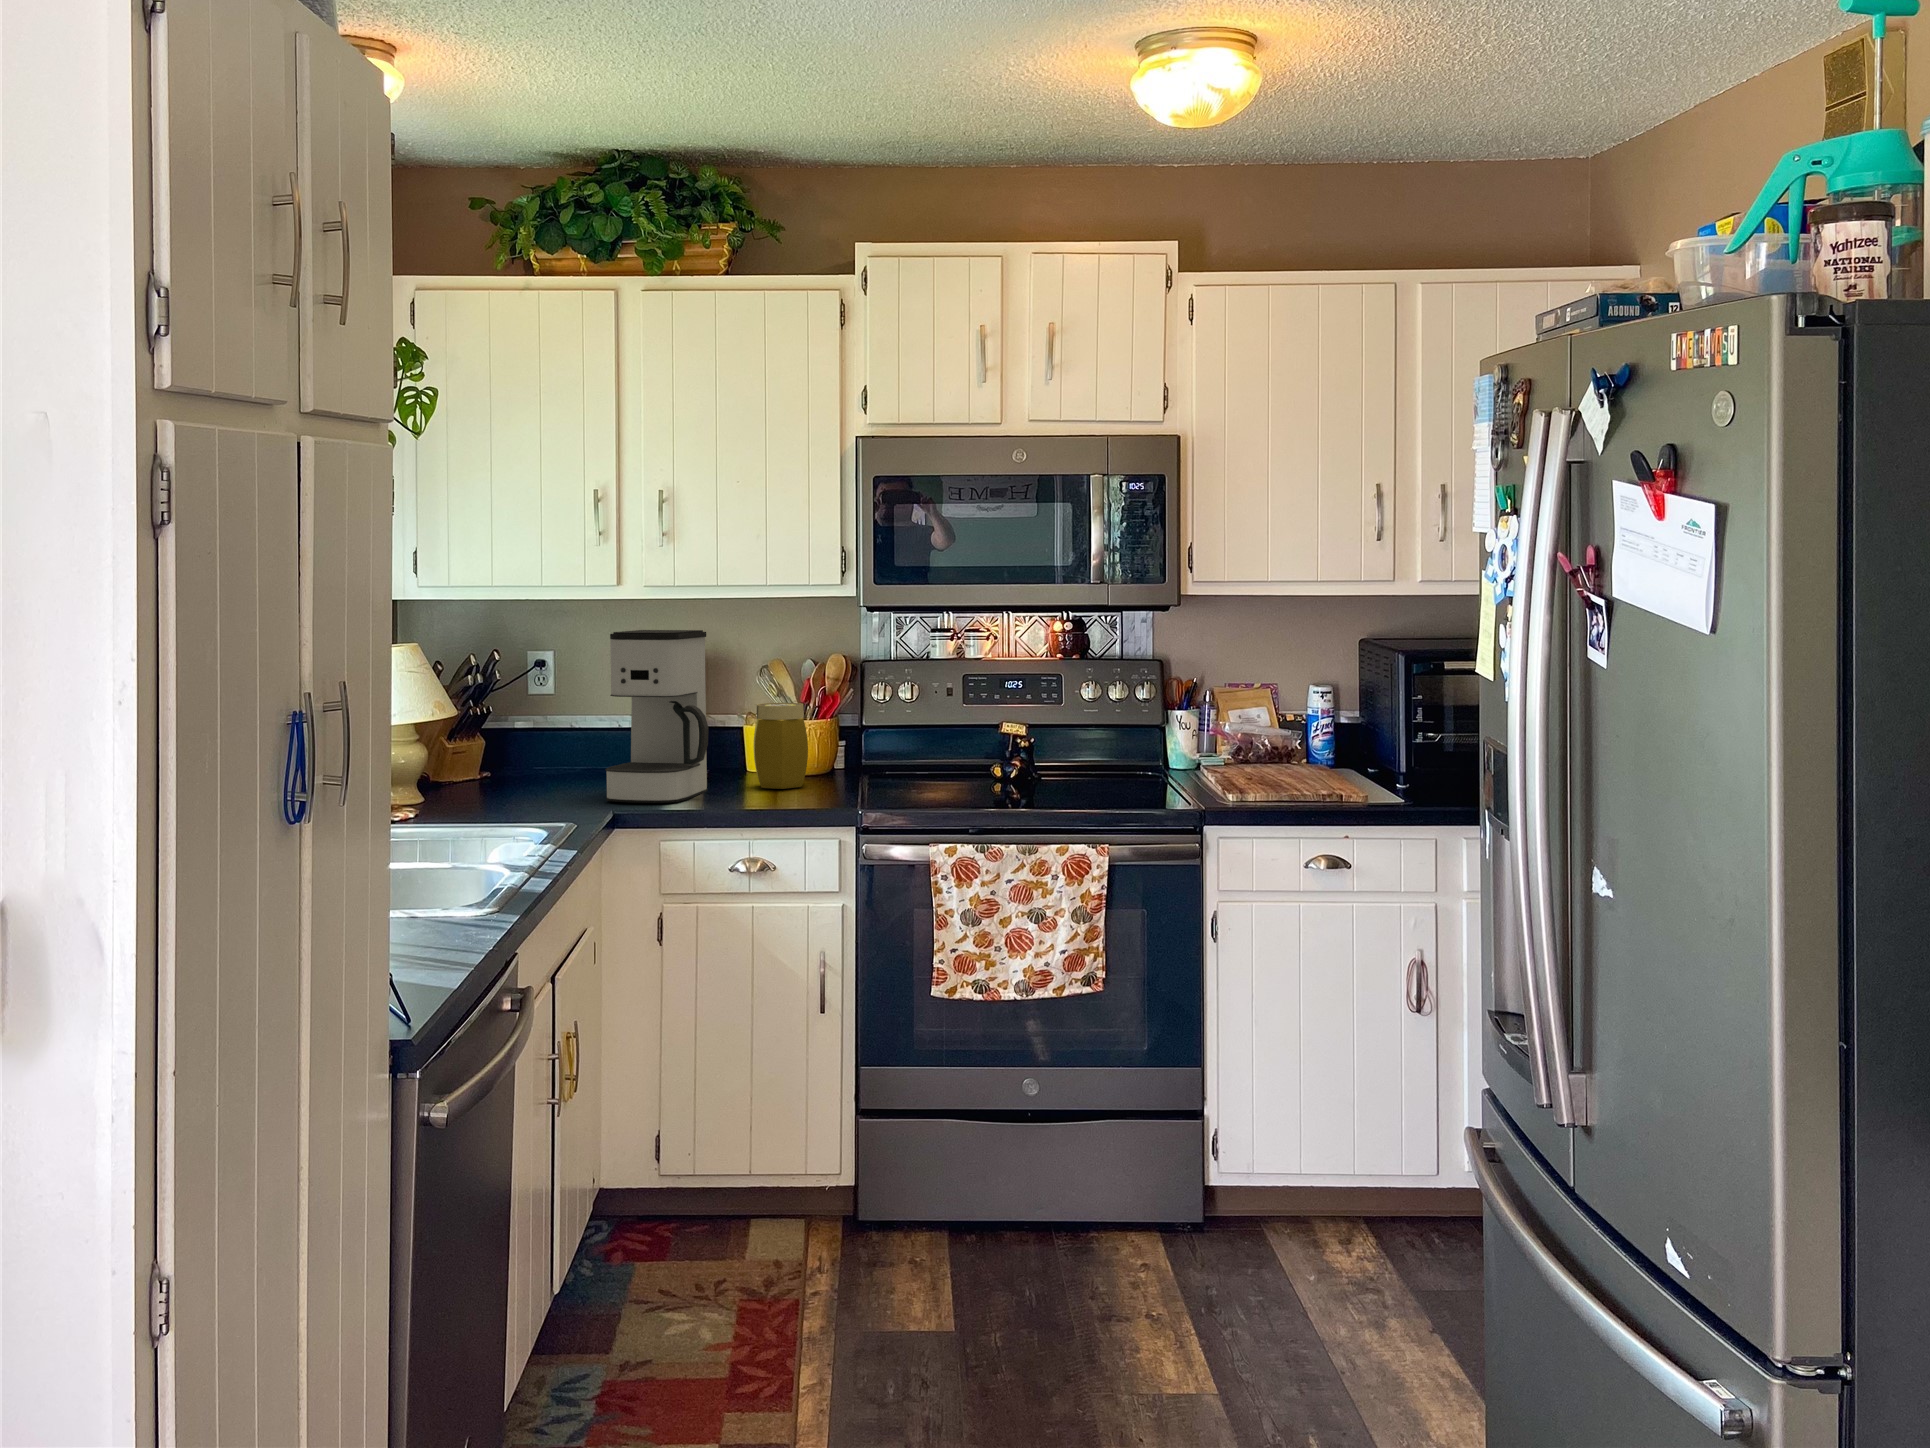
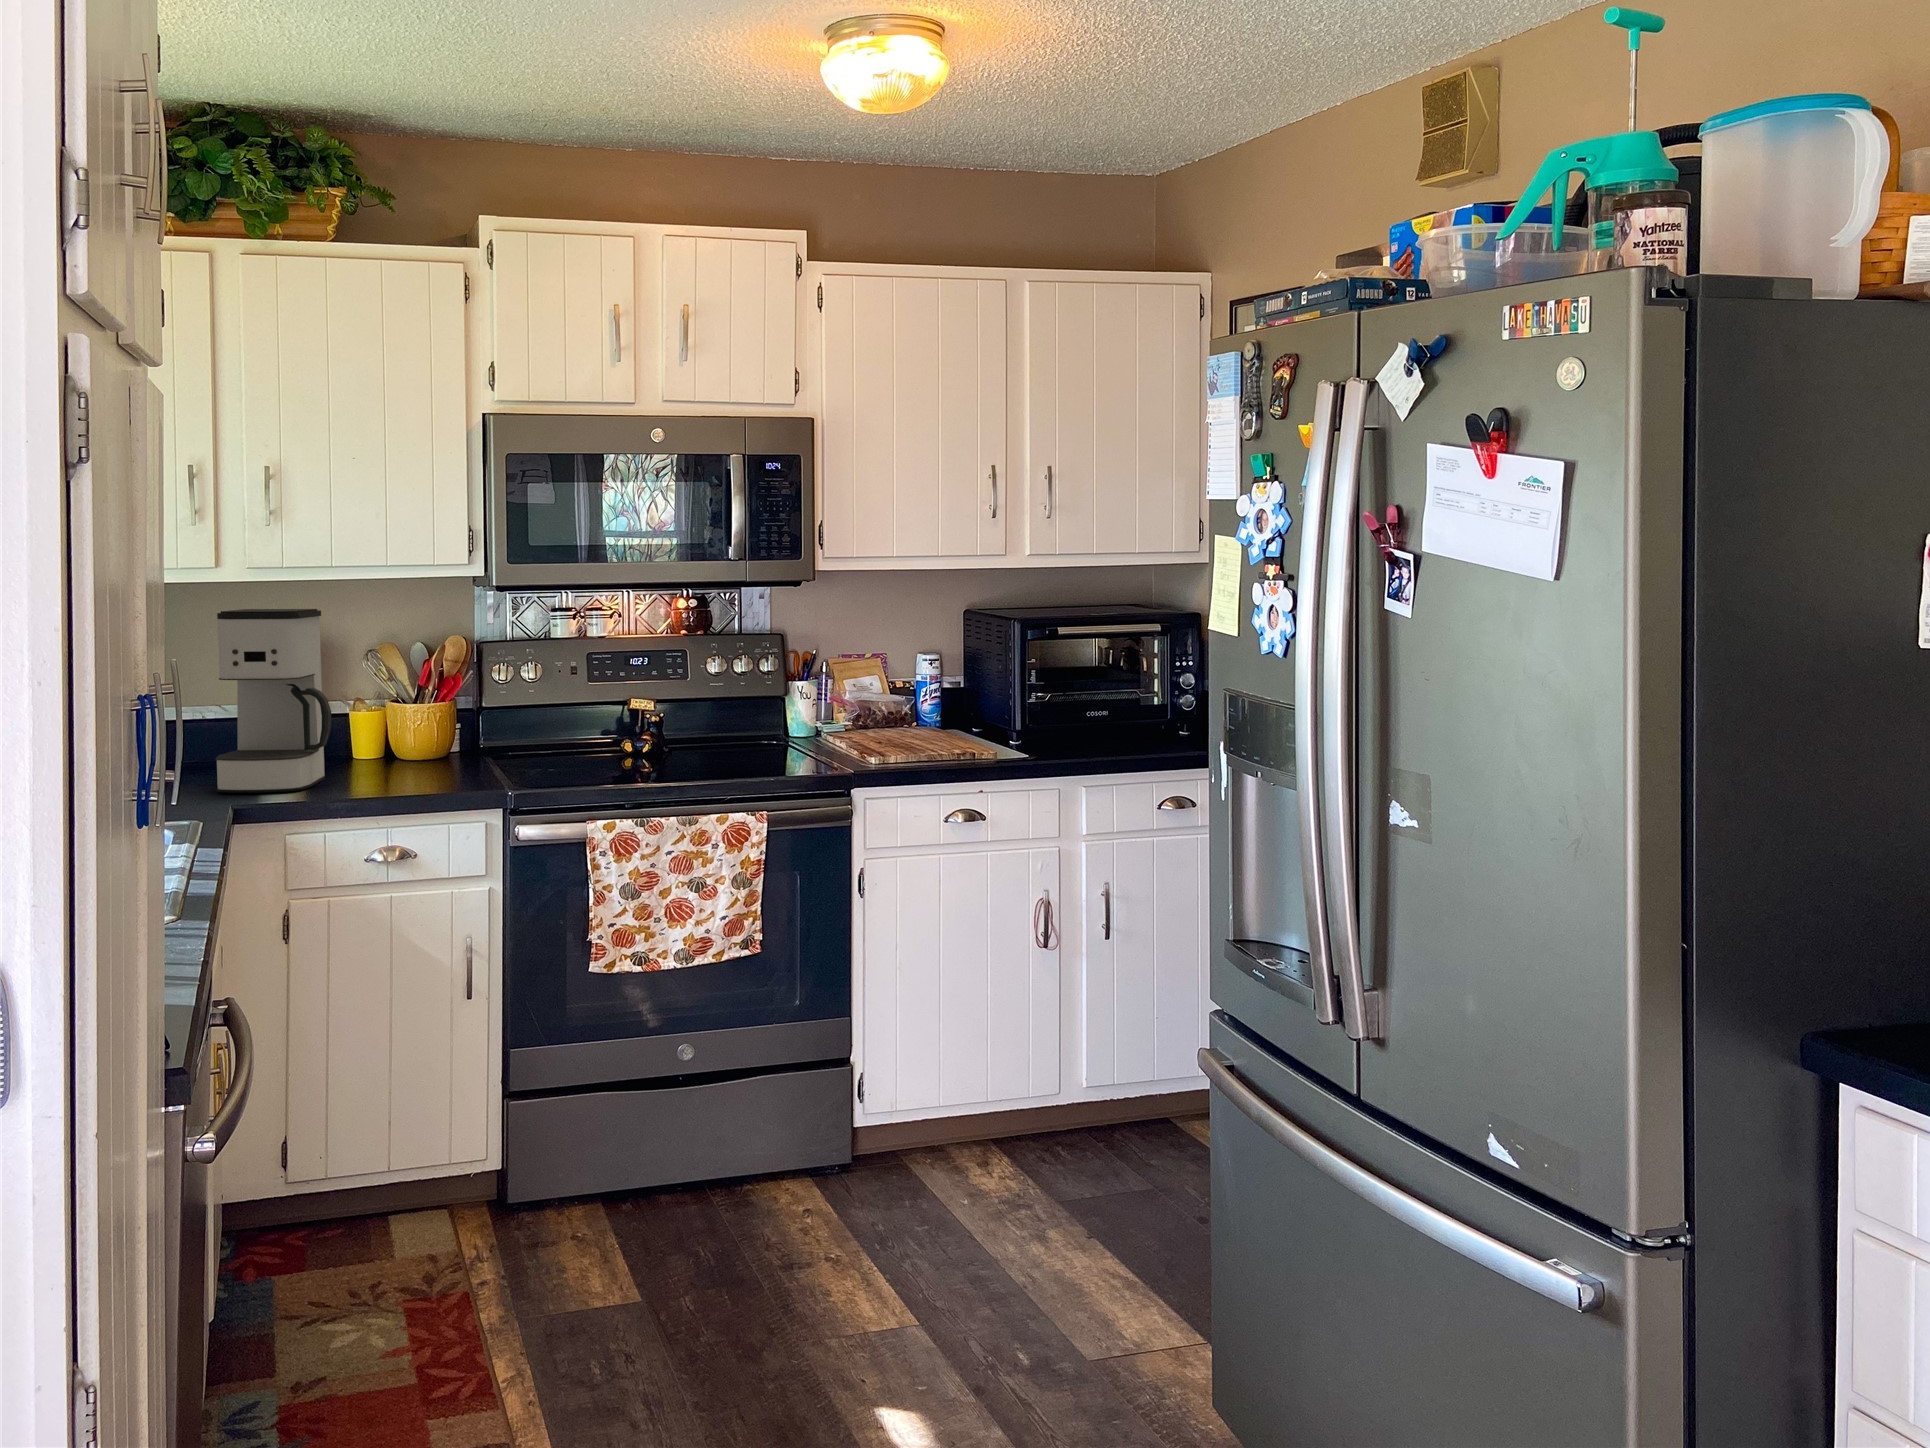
jar: present [754,703,808,789] -> none [373,683,435,772]

